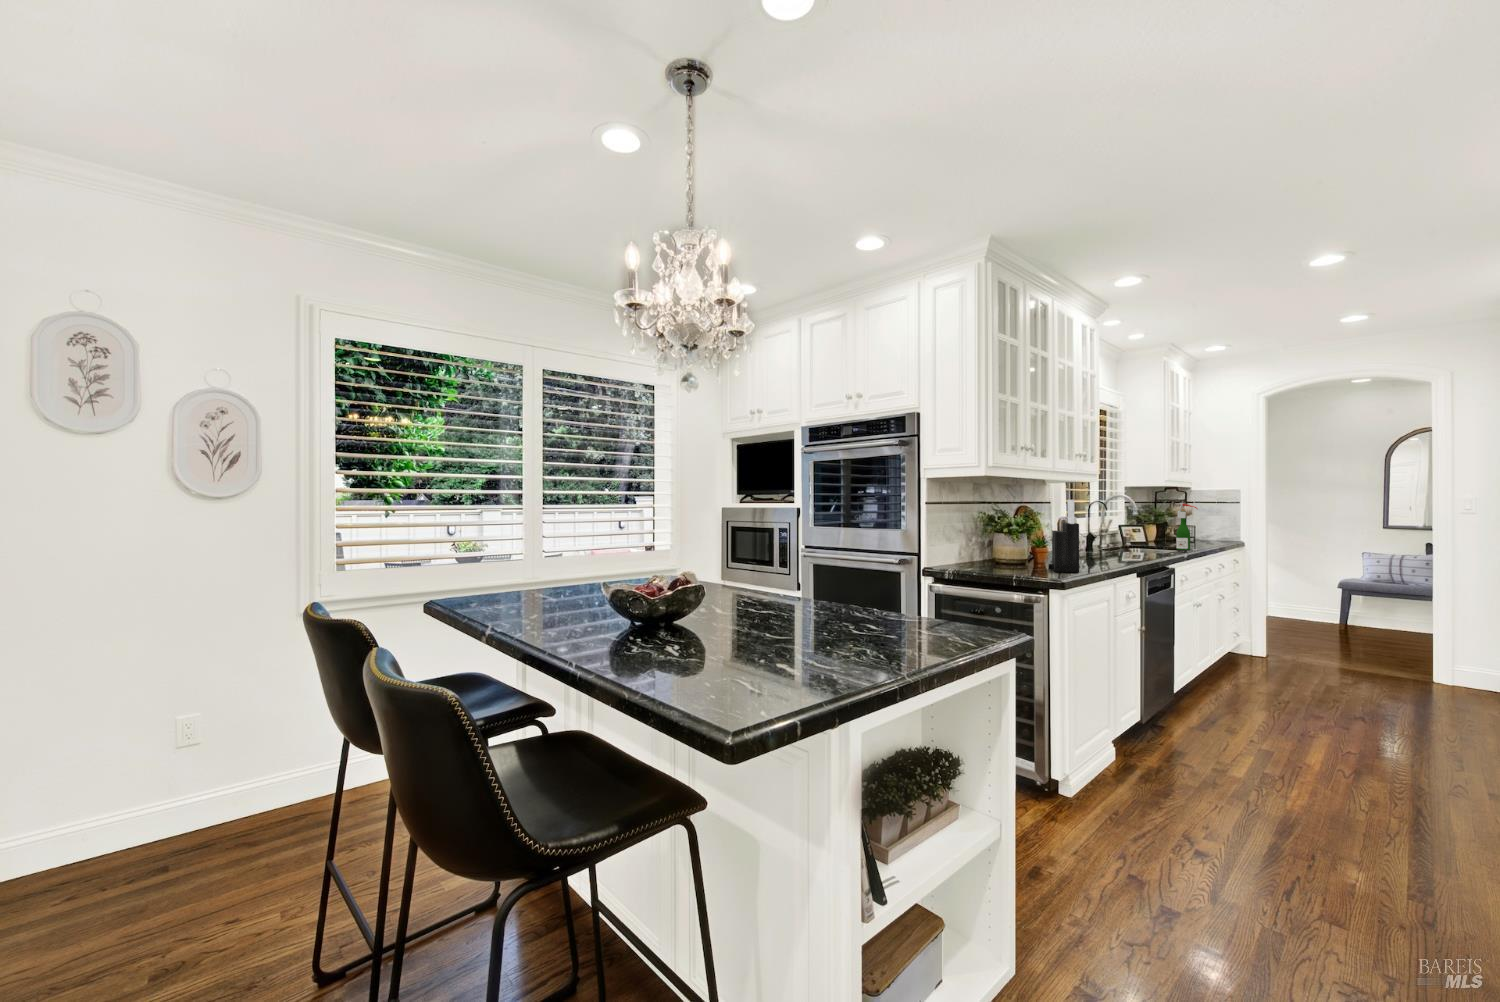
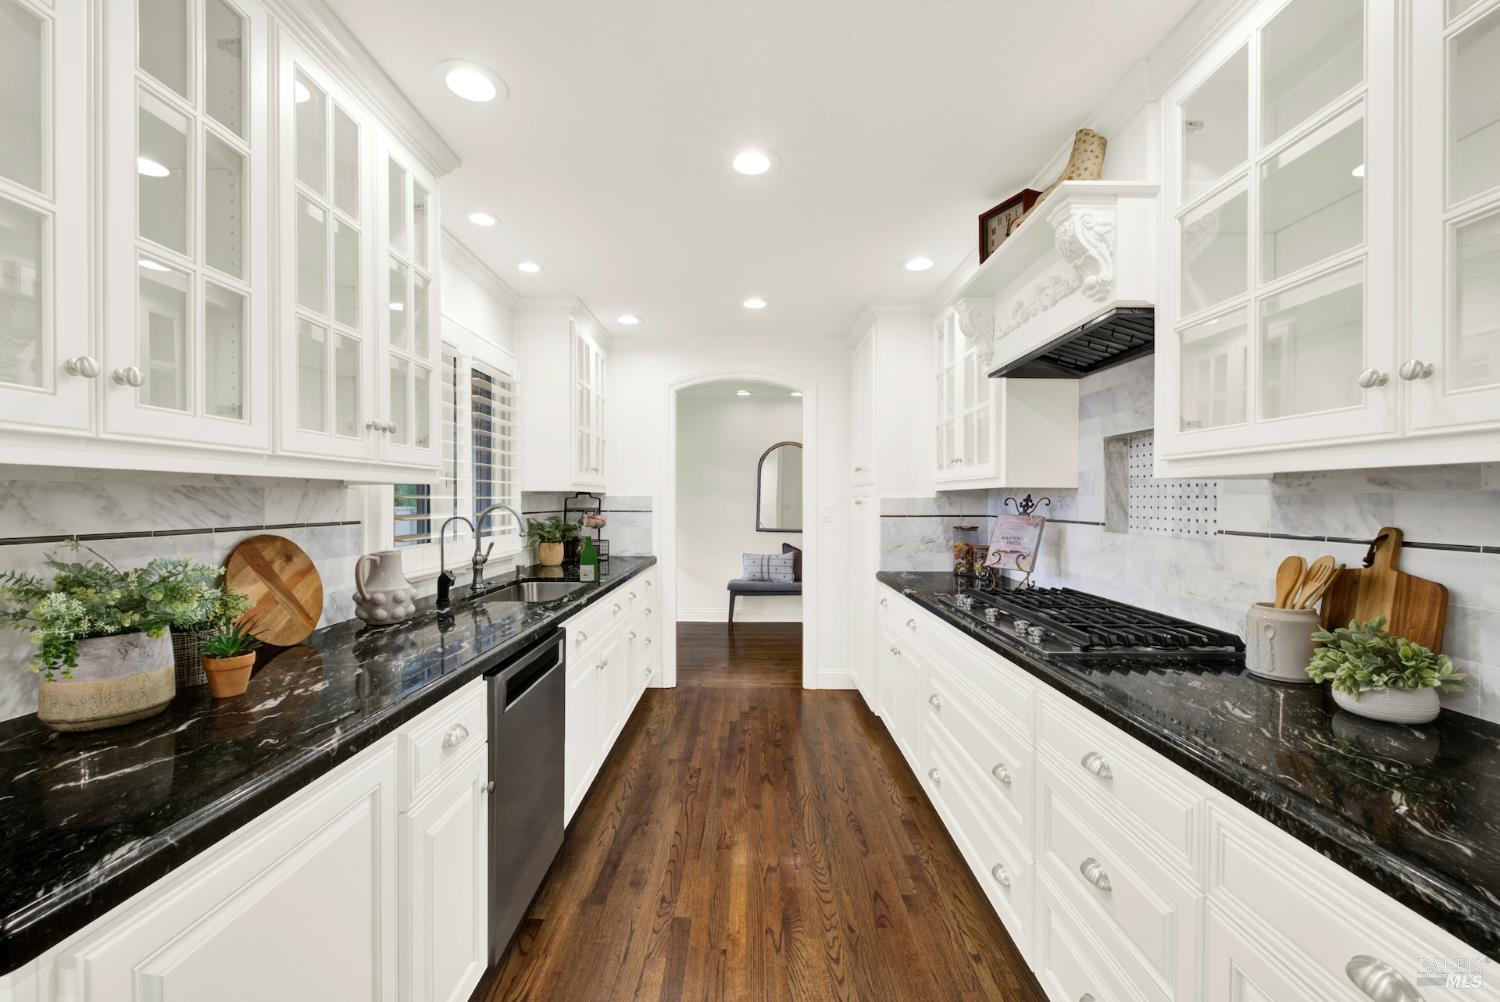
knife block: present [1049,500,1079,572] -> none [135,521,272,779]

